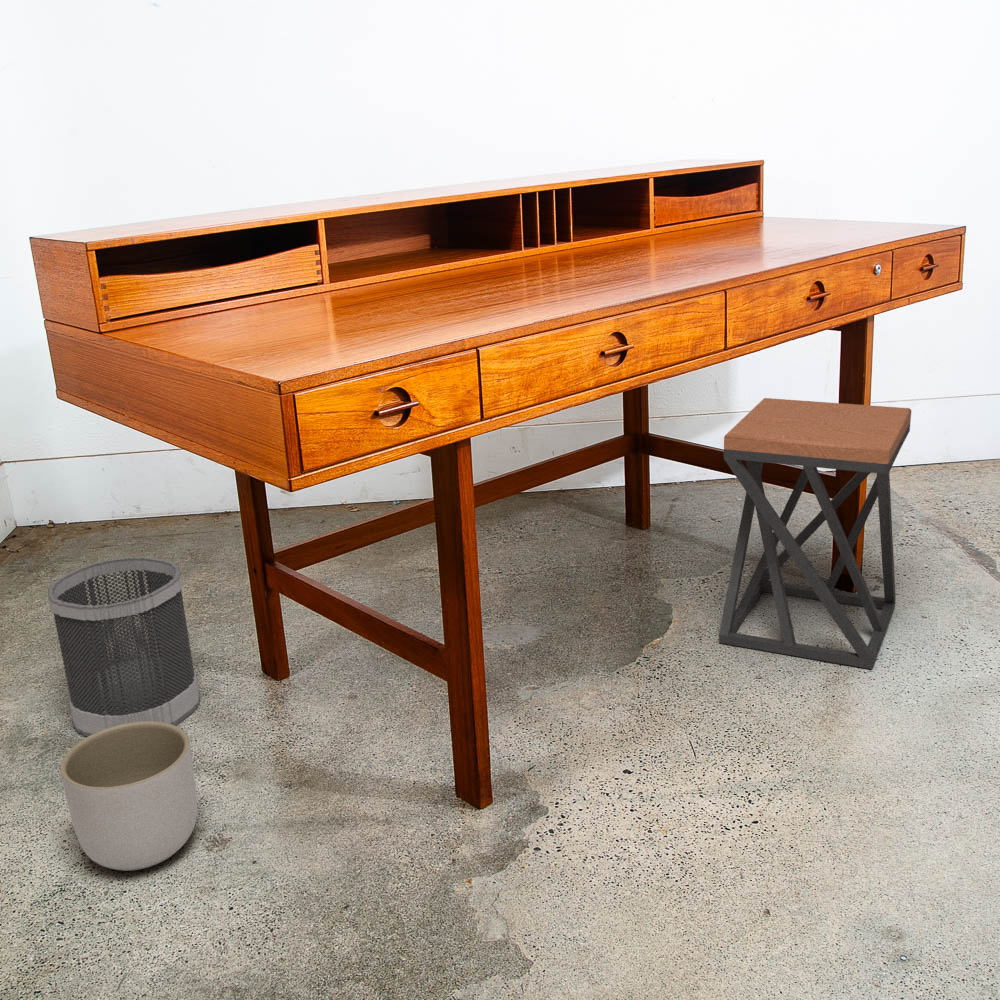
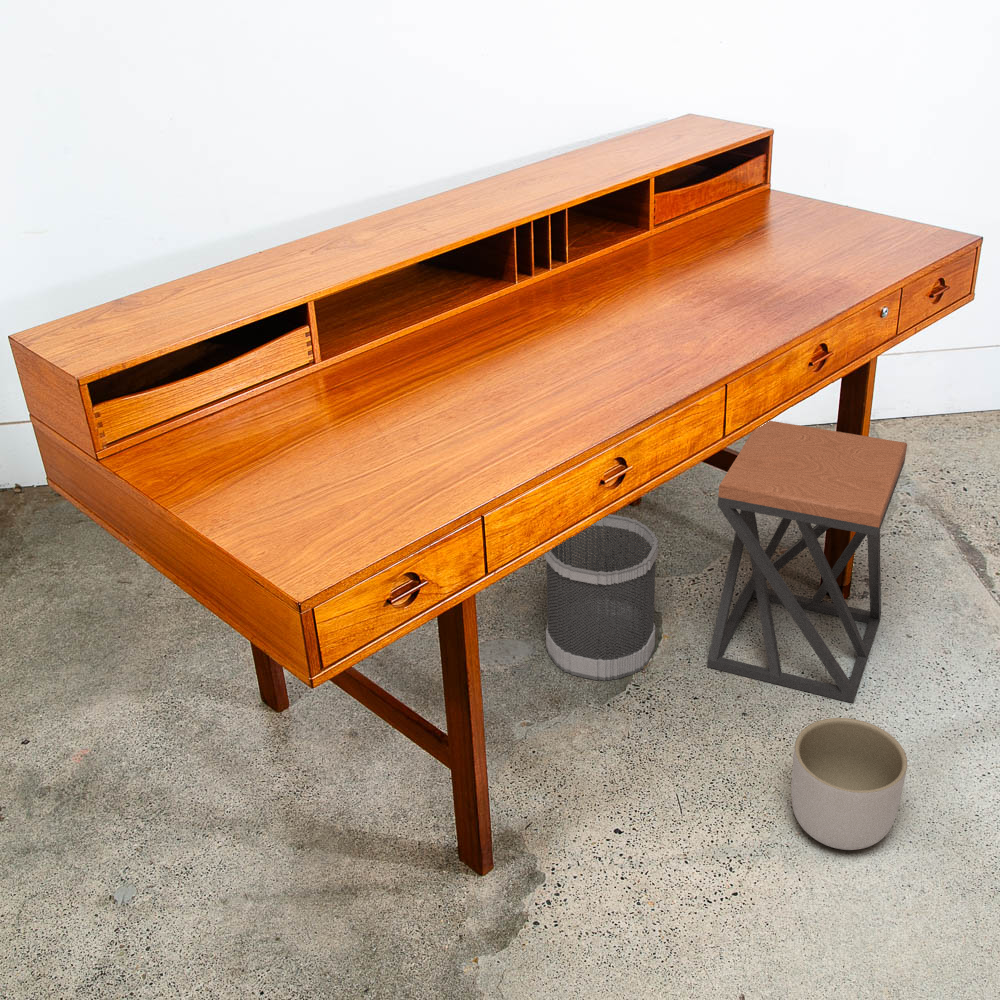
wastebasket: present [48,556,200,737] -> present [544,514,658,681]
planter: present [60,721,197,871] -> present [791,718,907,850]

